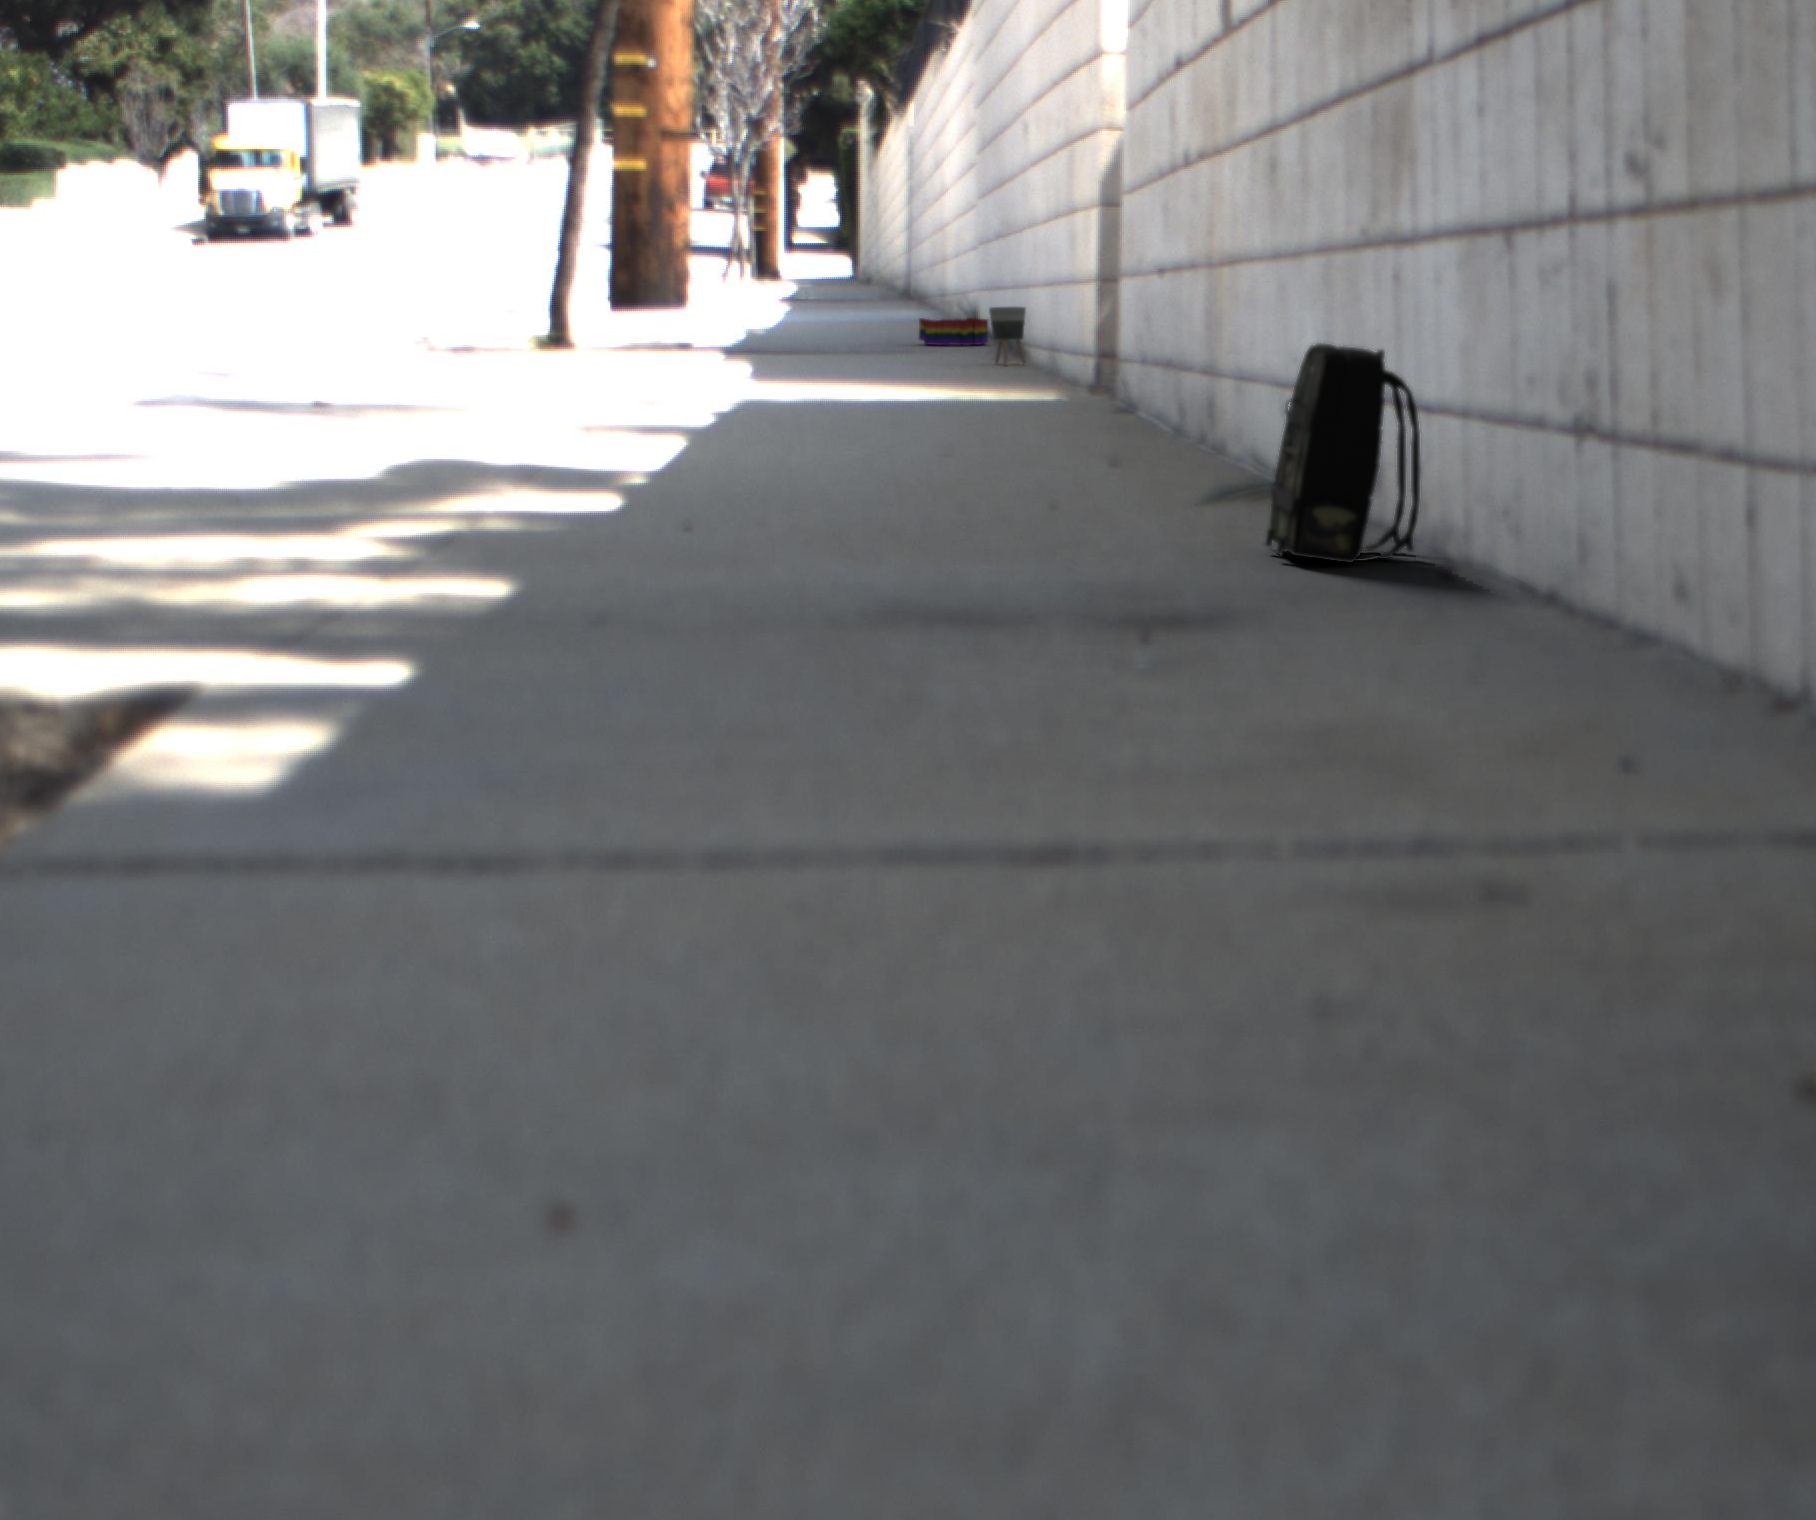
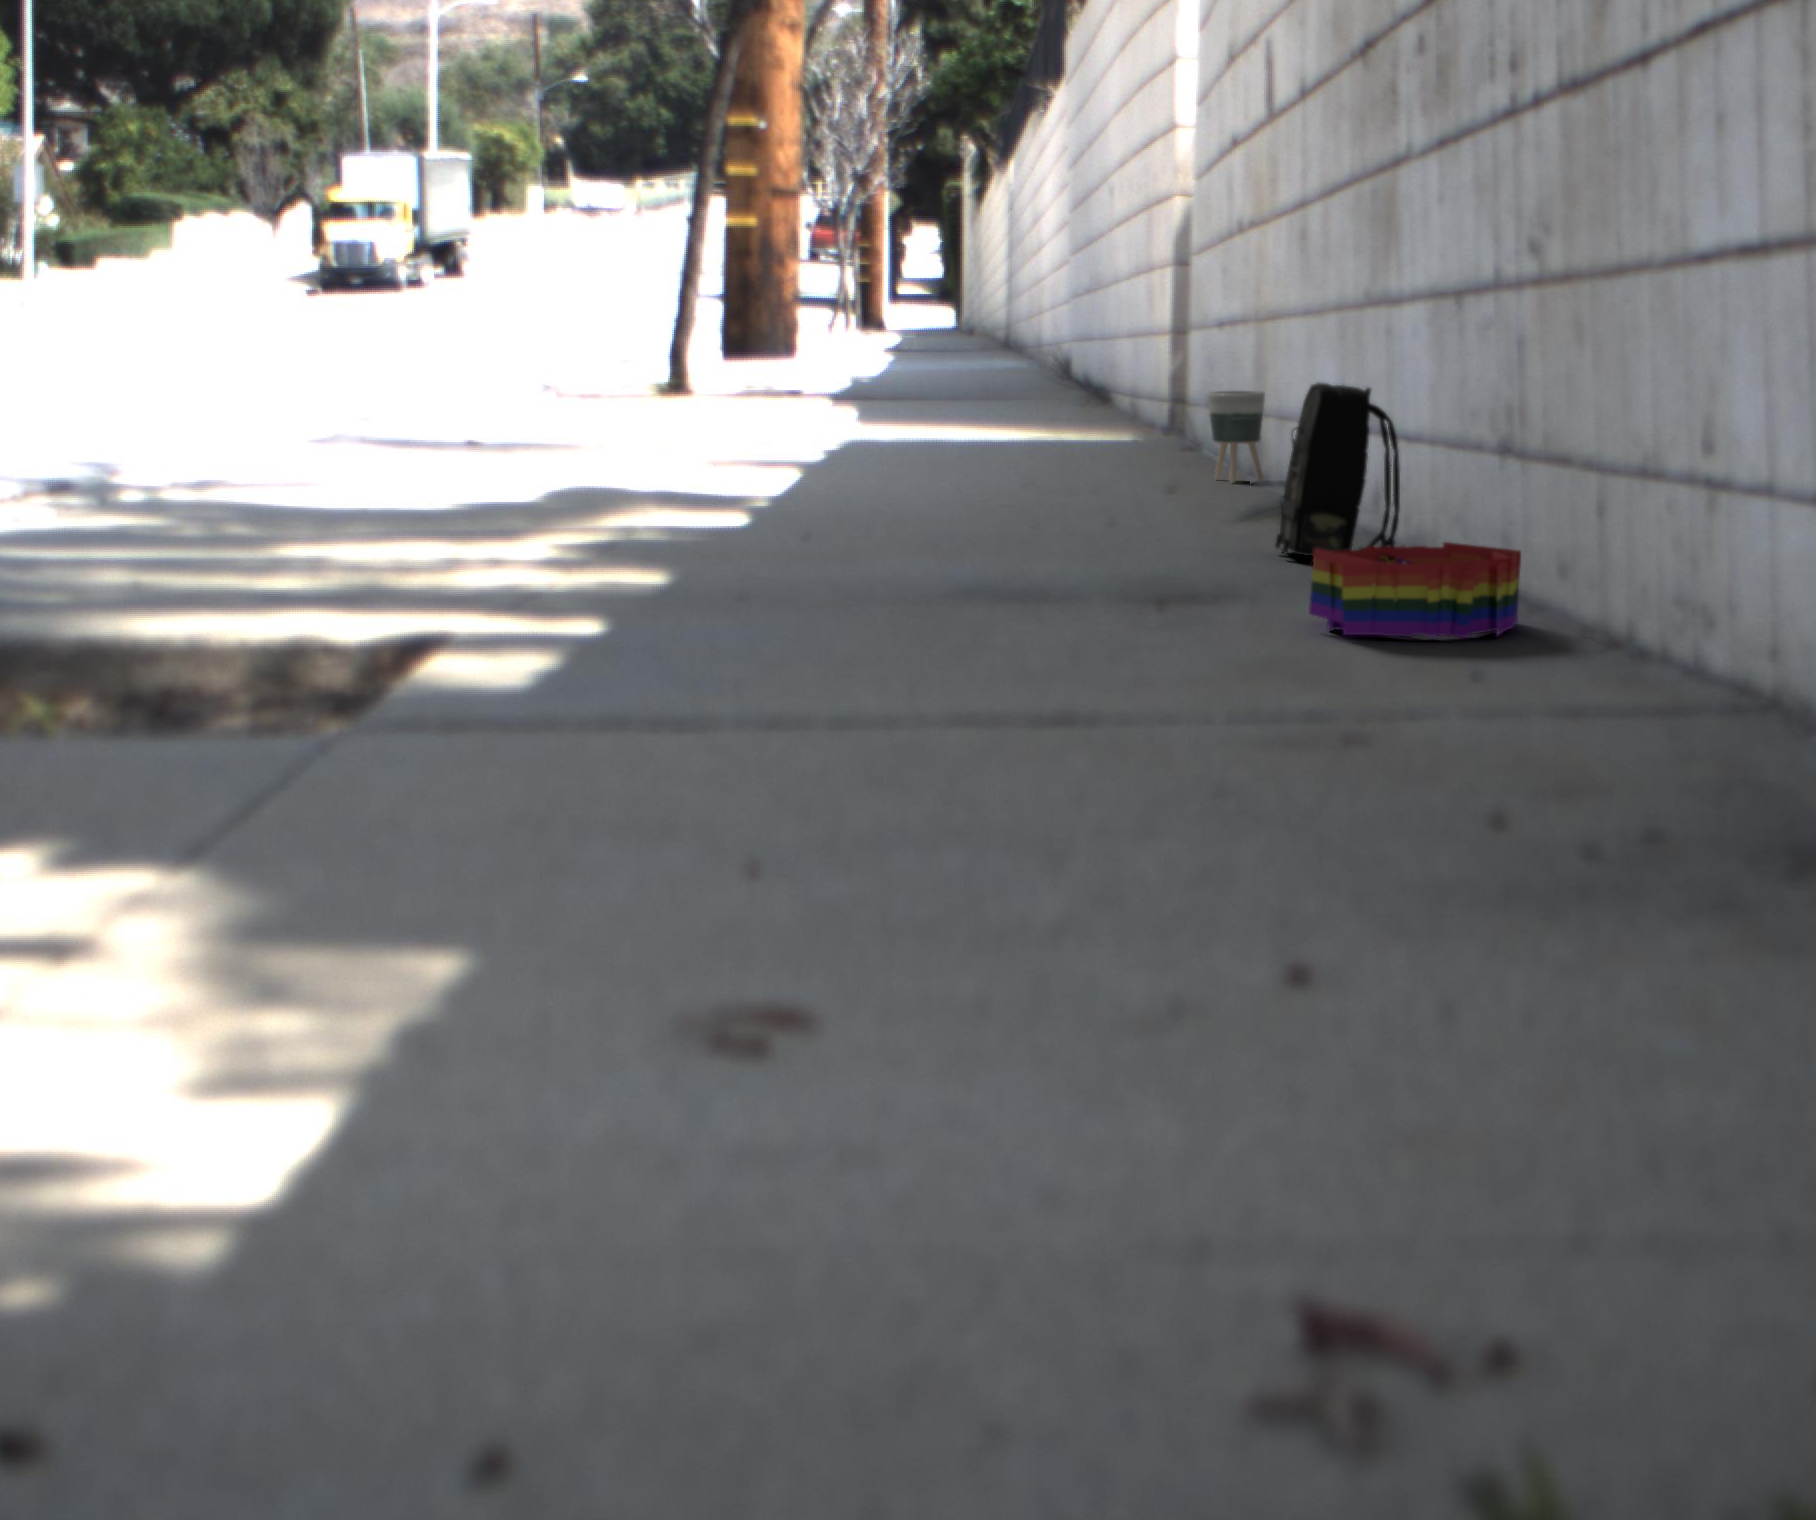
planter: present [989,307,1026,365] -> present [1207,390,1265,483]
storage bin: present [919,318,988,345] -> present [1309,542,1521,638]

